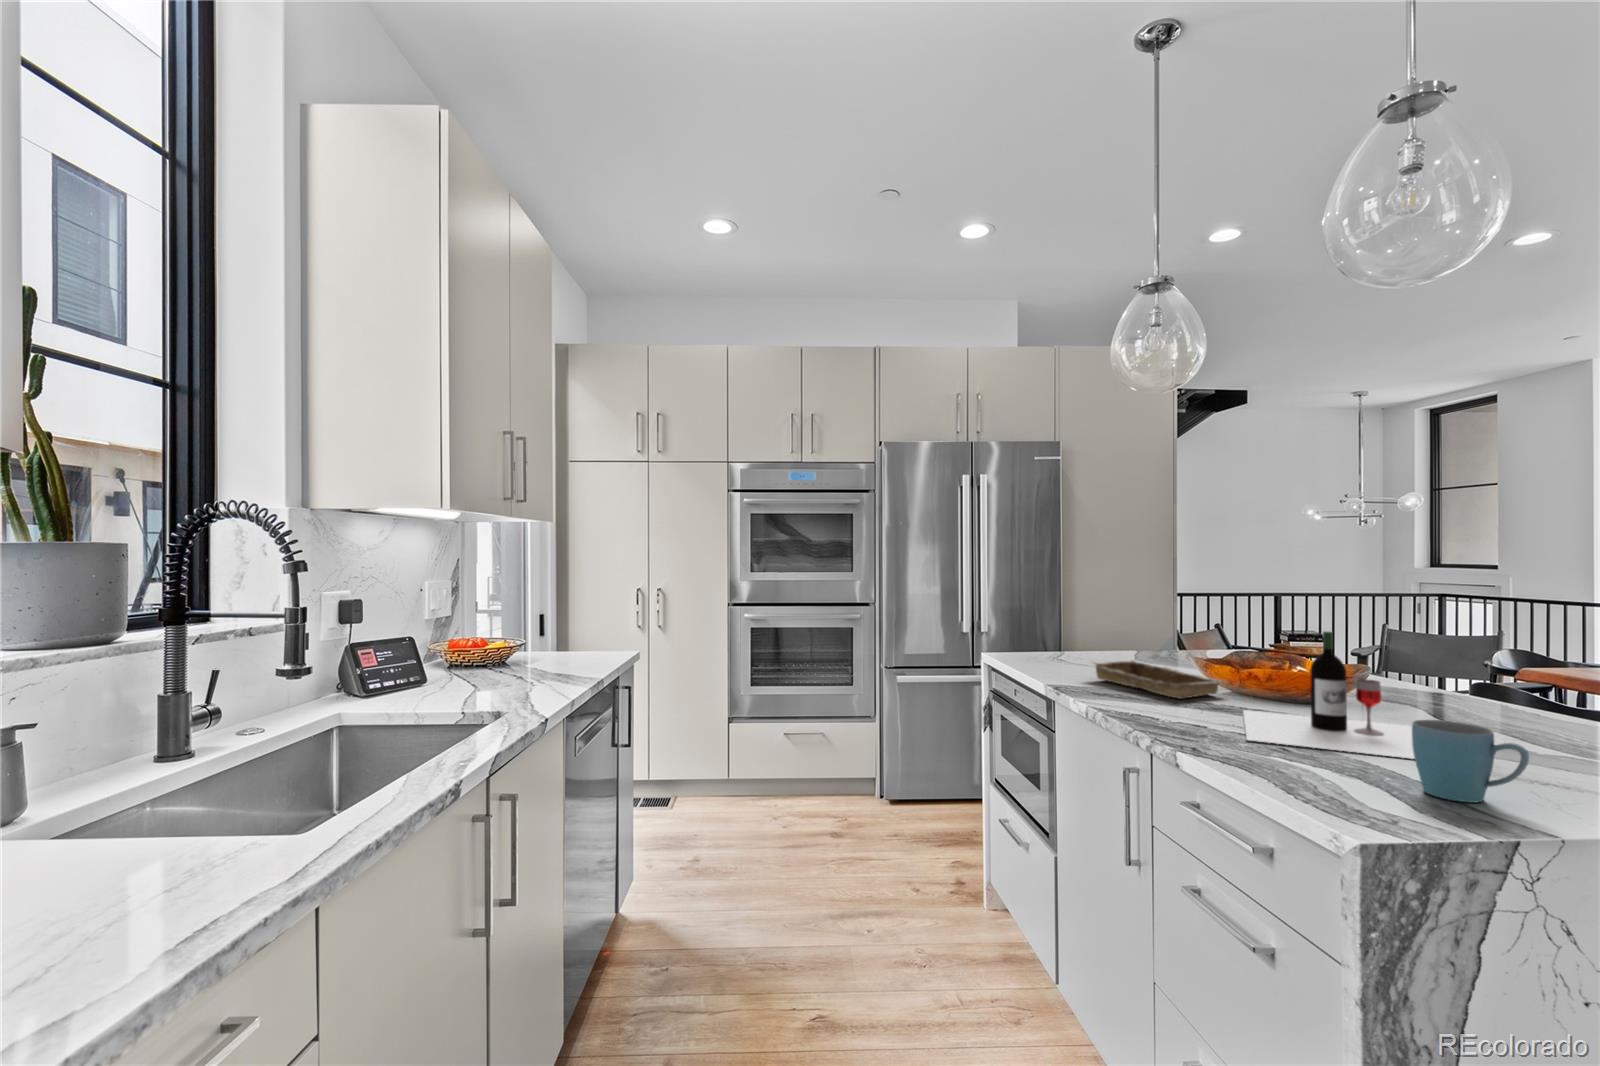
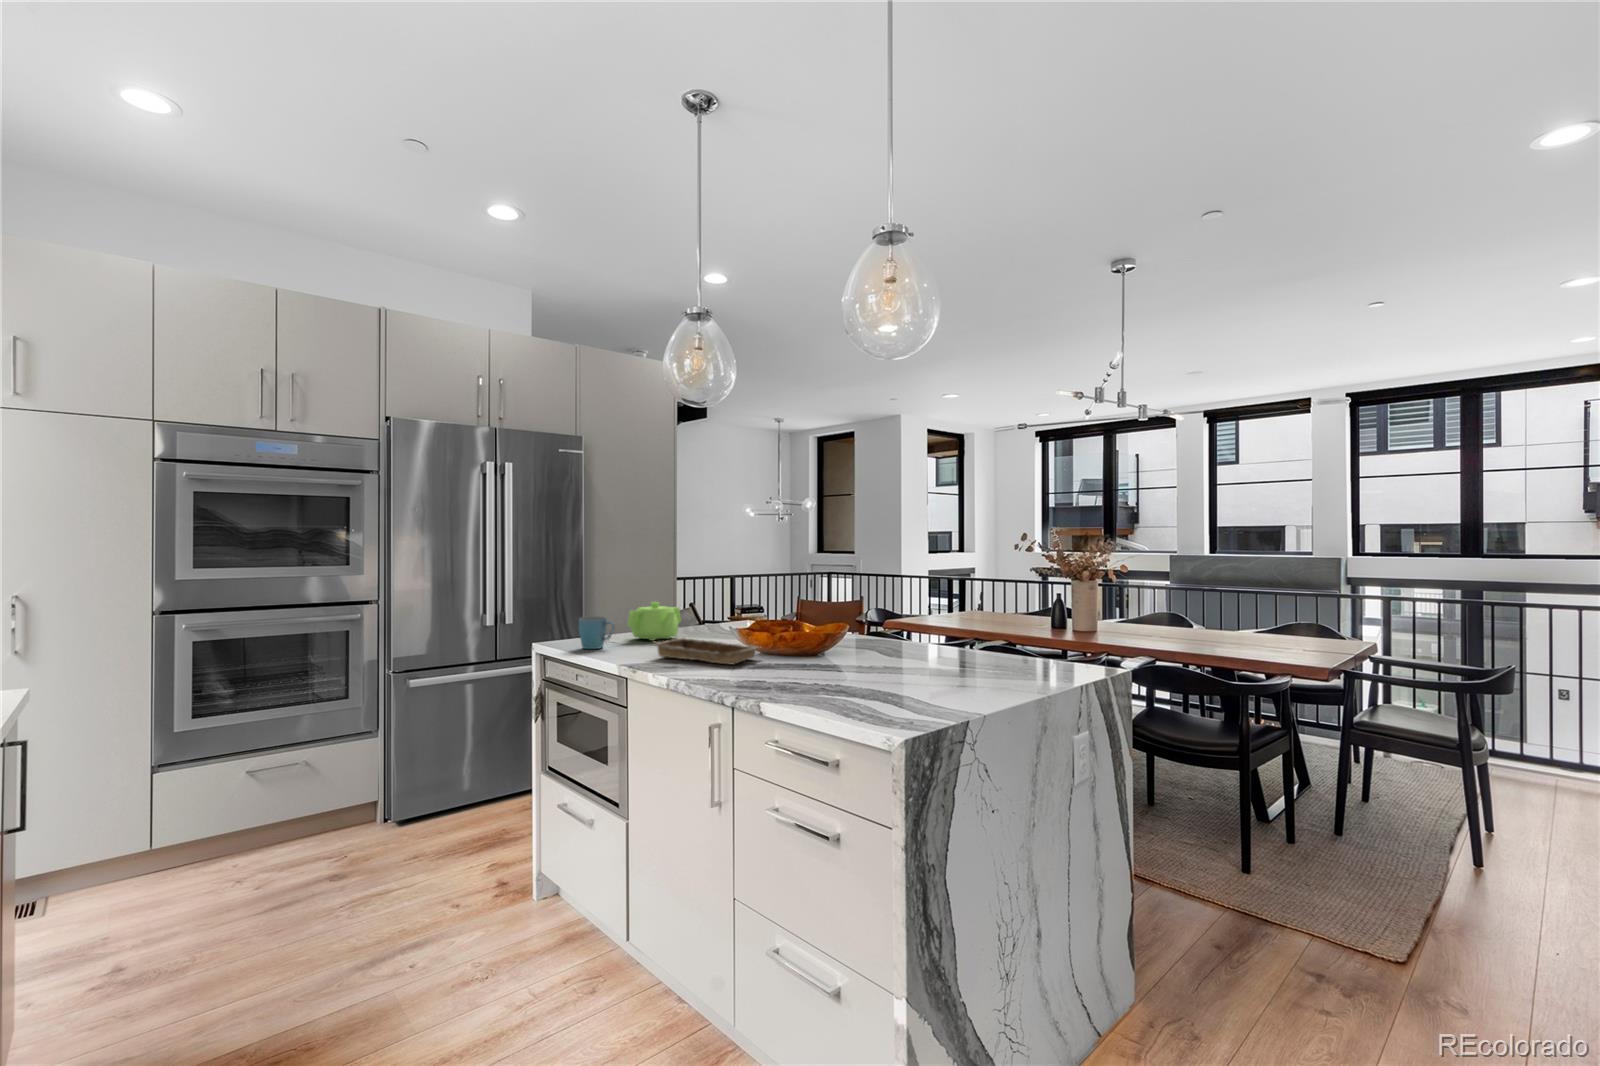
teapot: none [1079,618,1147,661] -> present [627,602,681,641]
wine bottle: present [1243,631,1414,759] -> none [779,601,915,688]
mug: present [1412,720,1529,802] -> present [579,617,615,649]

